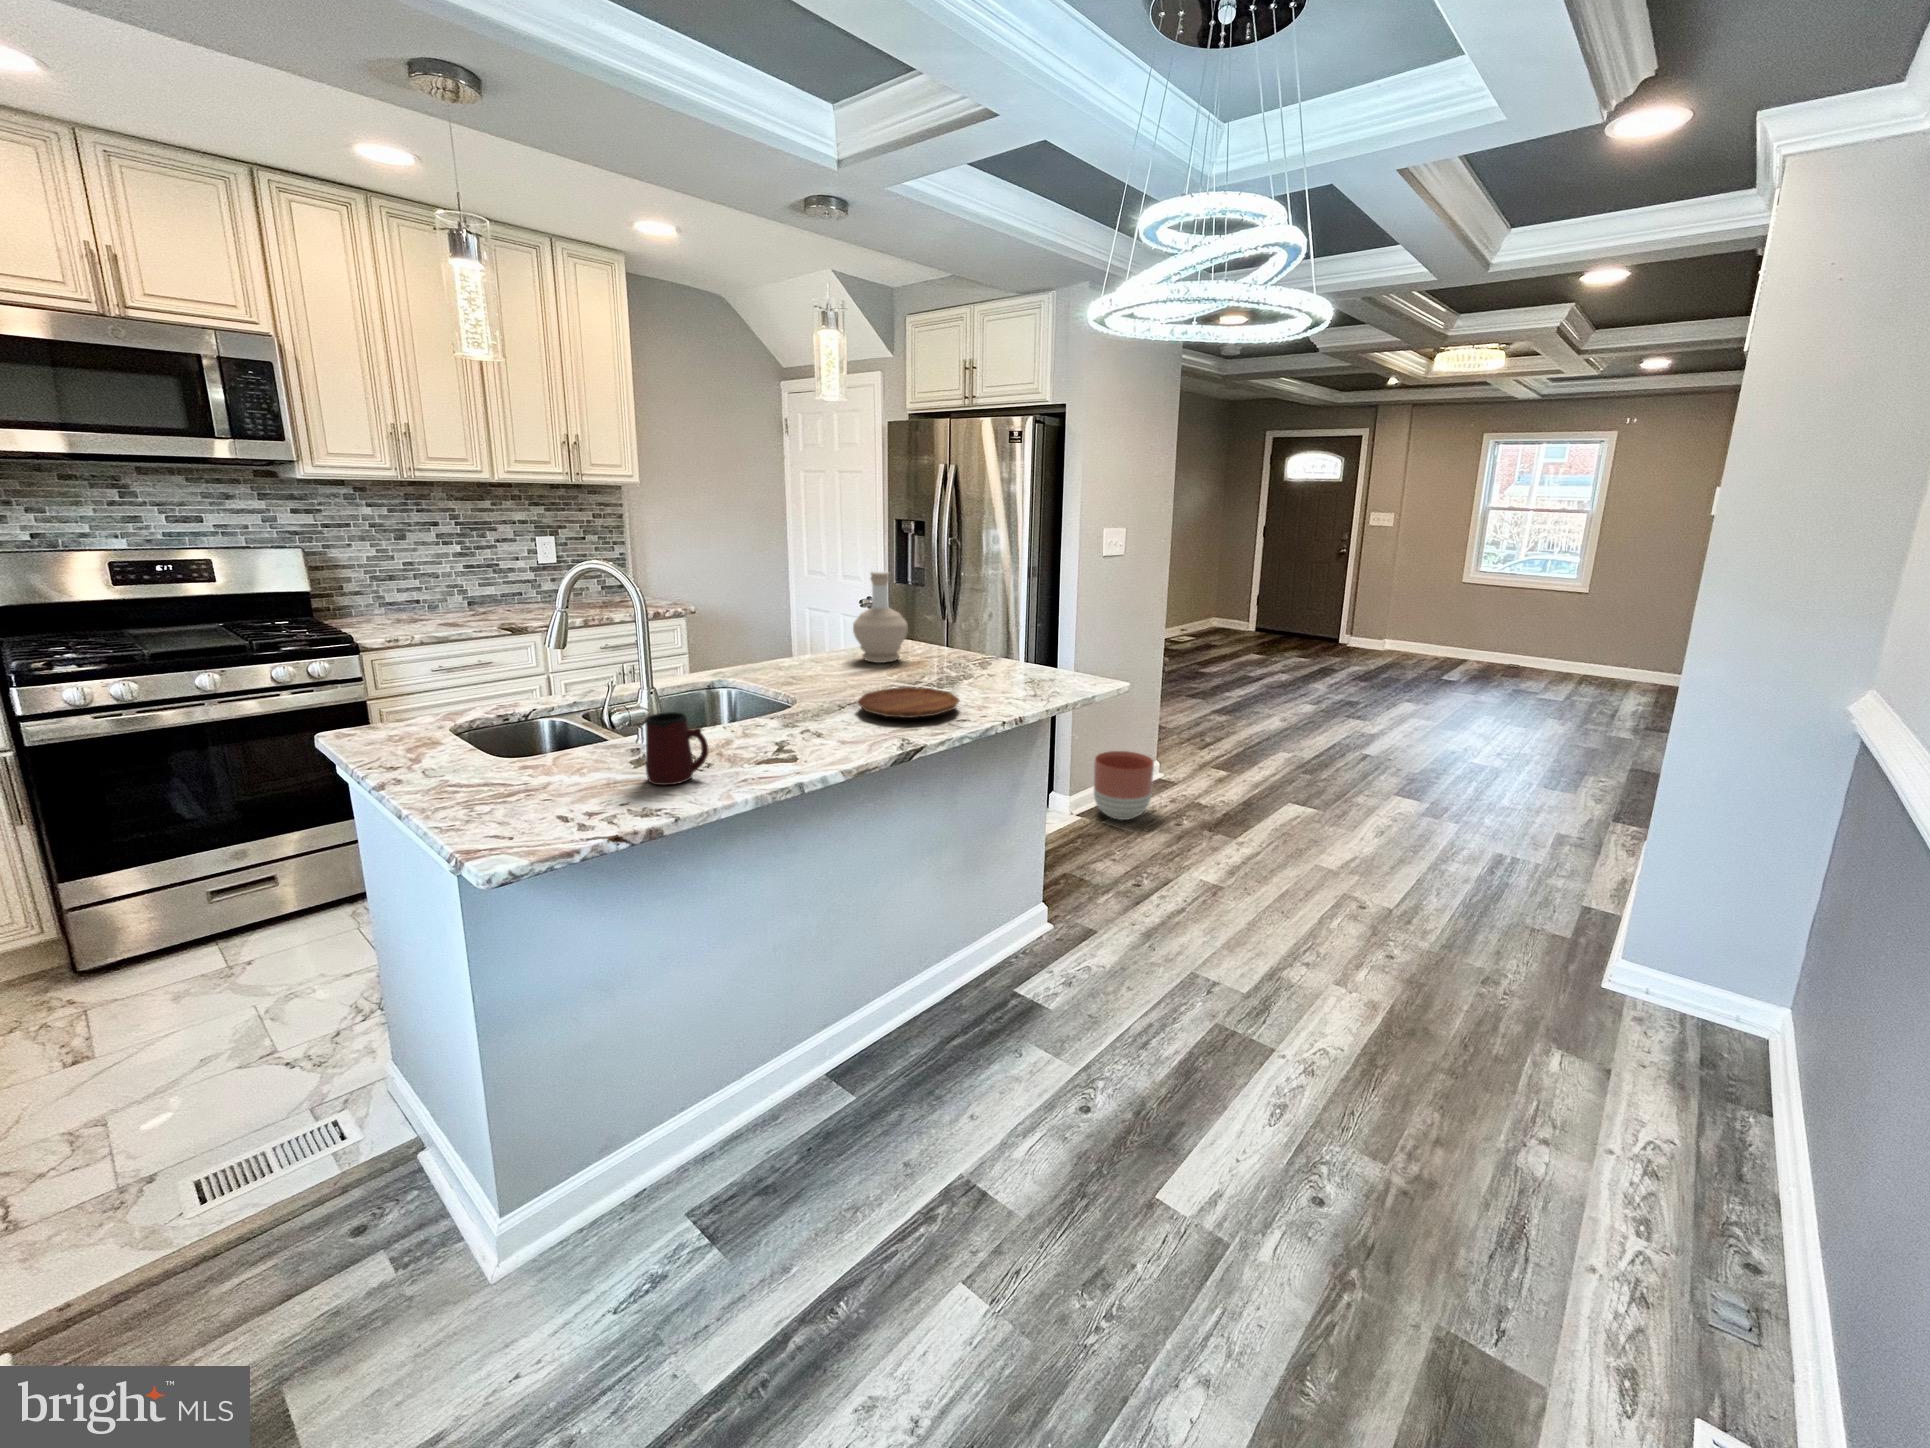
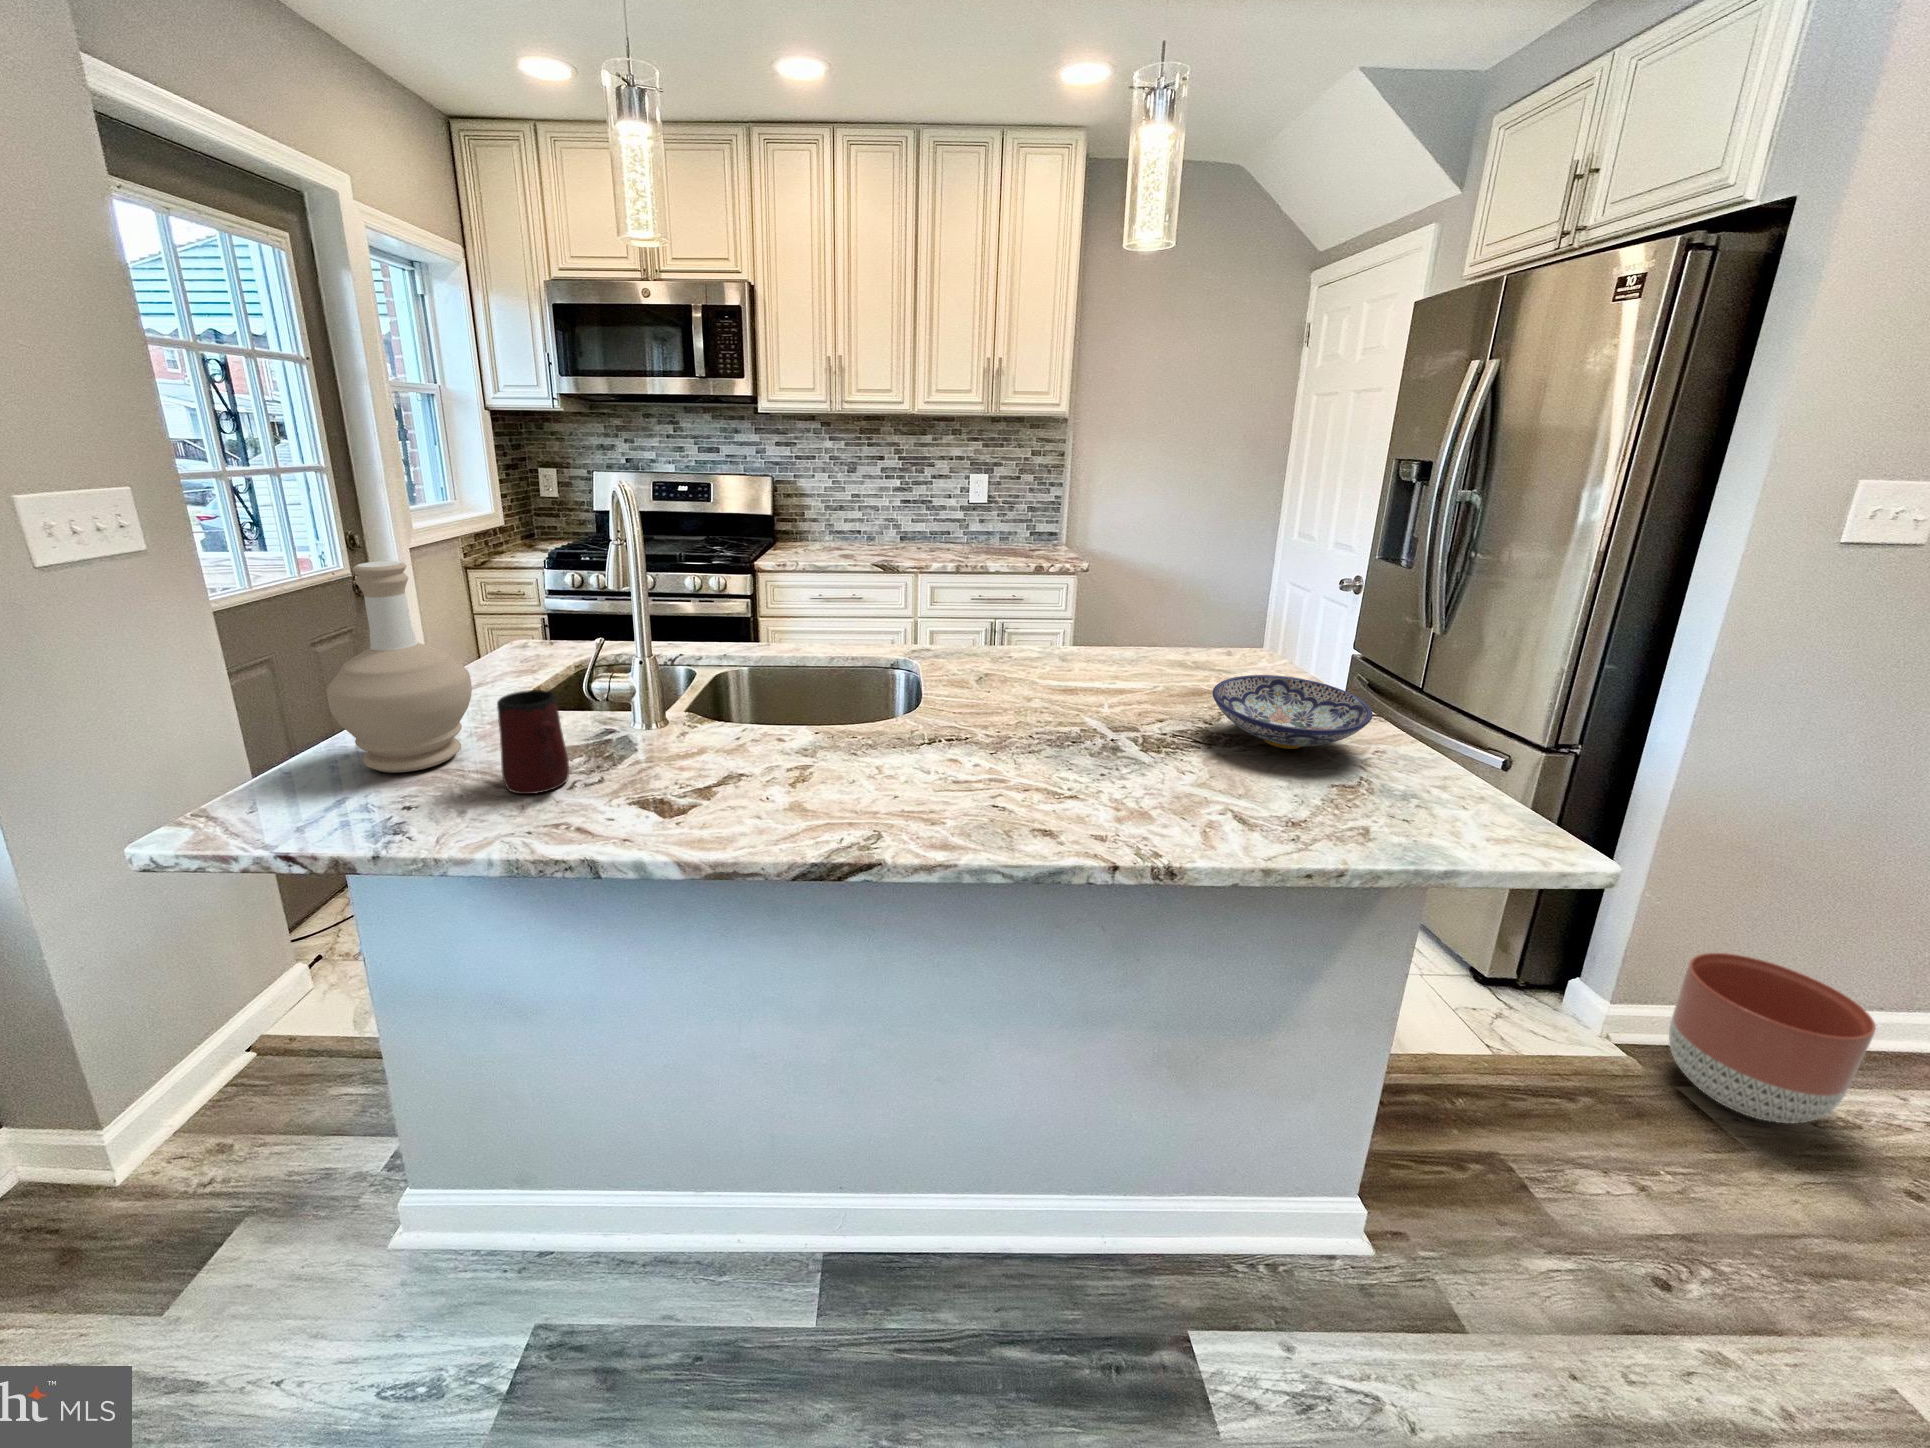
bottle: present [853,571,908,663] -> present [327,561,472,773]
bowl: none [951,643,1024,676] -> present [1212,675,1373,749]
tray: present [858,687,959,718] -> none [917,726,1103,803]

